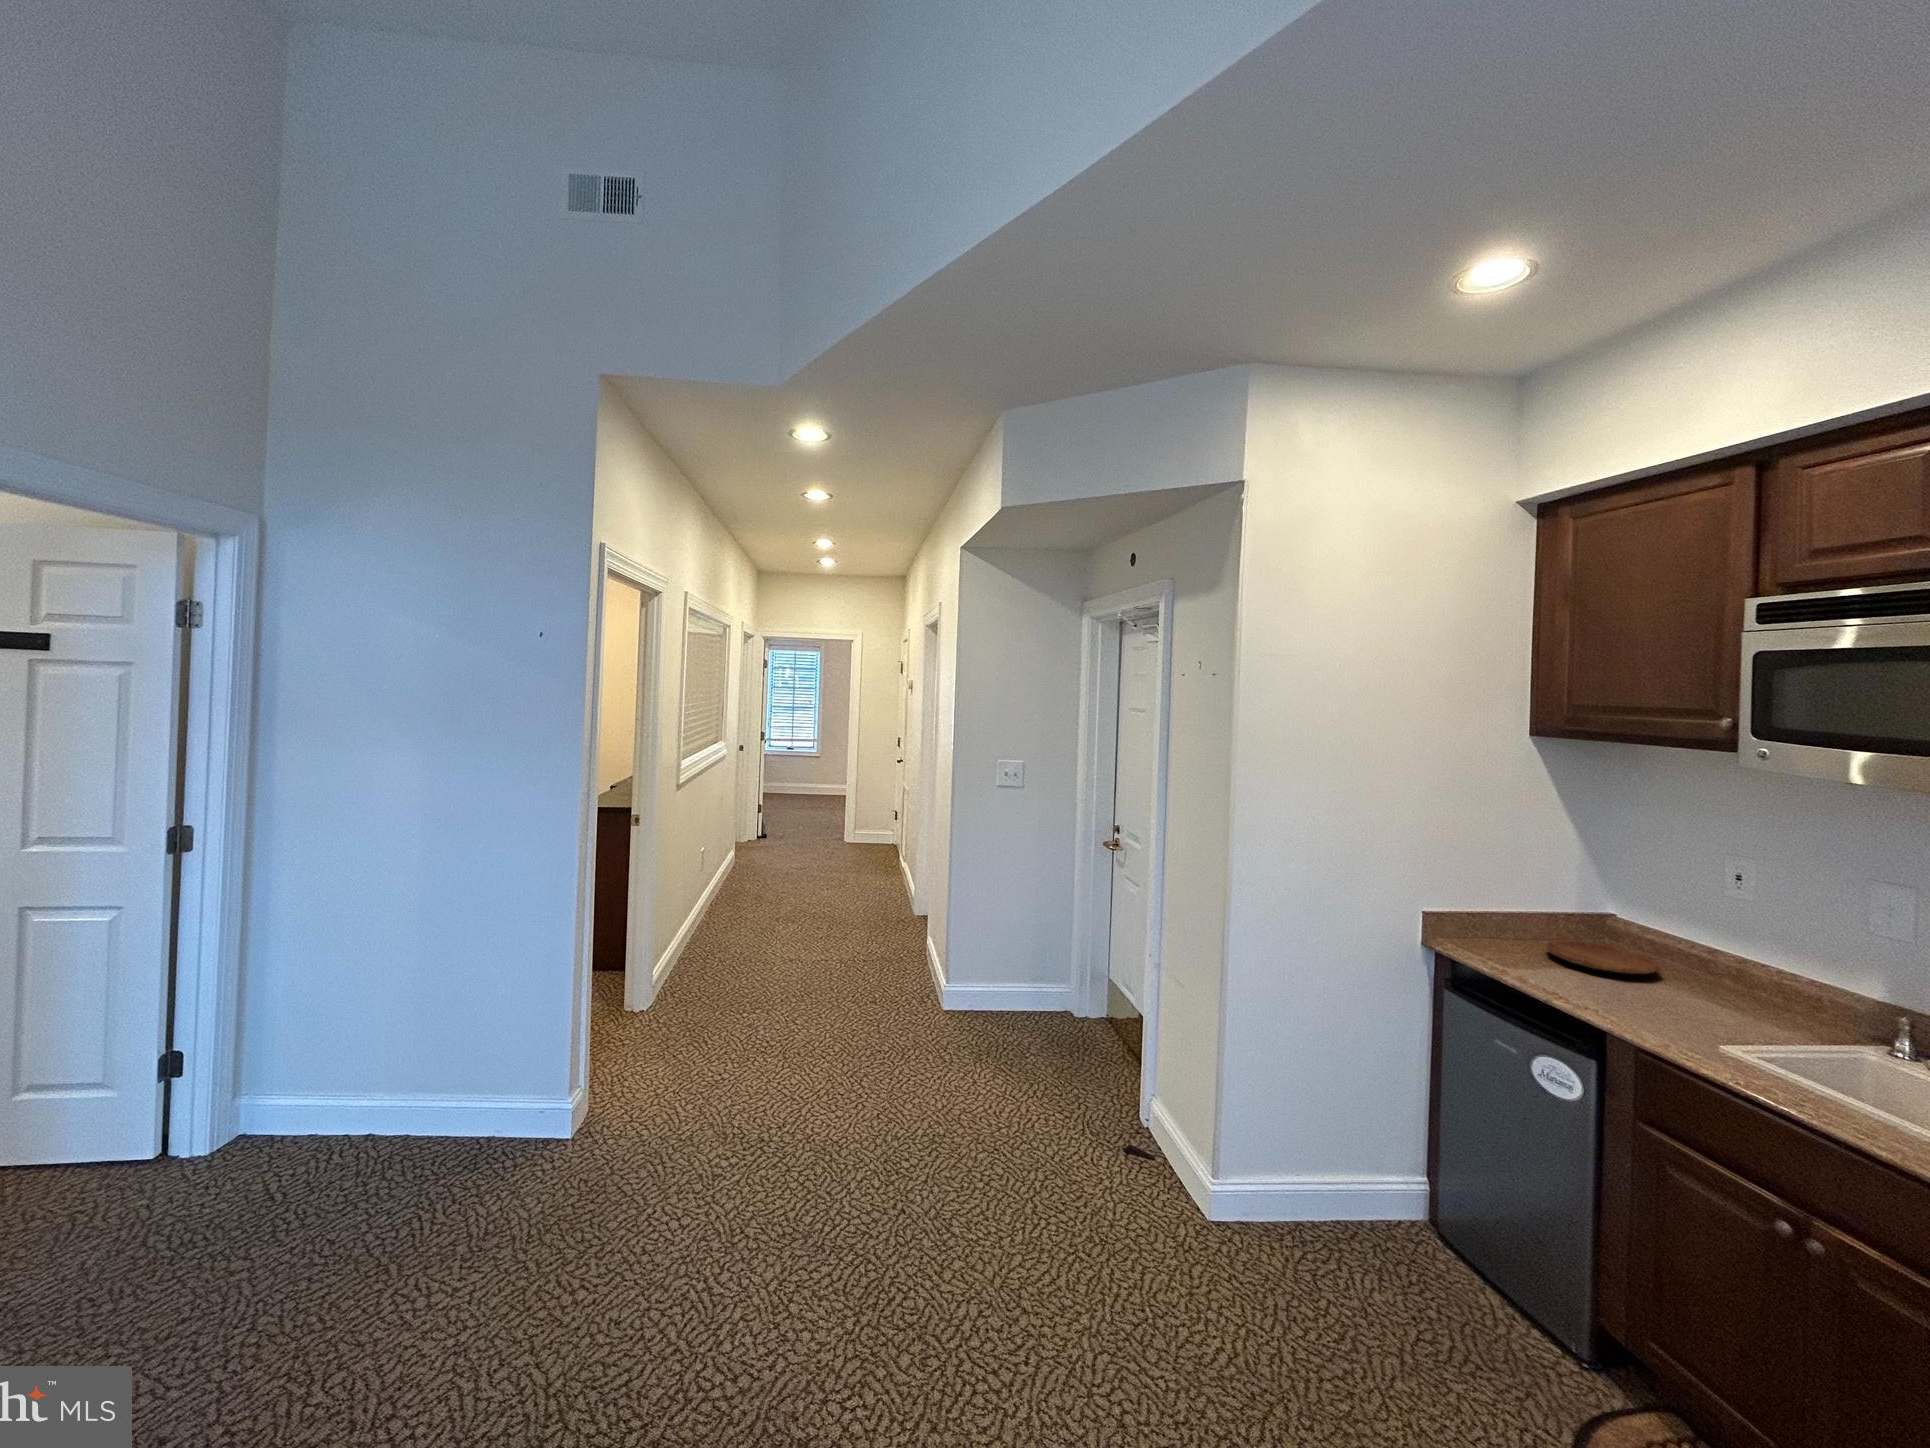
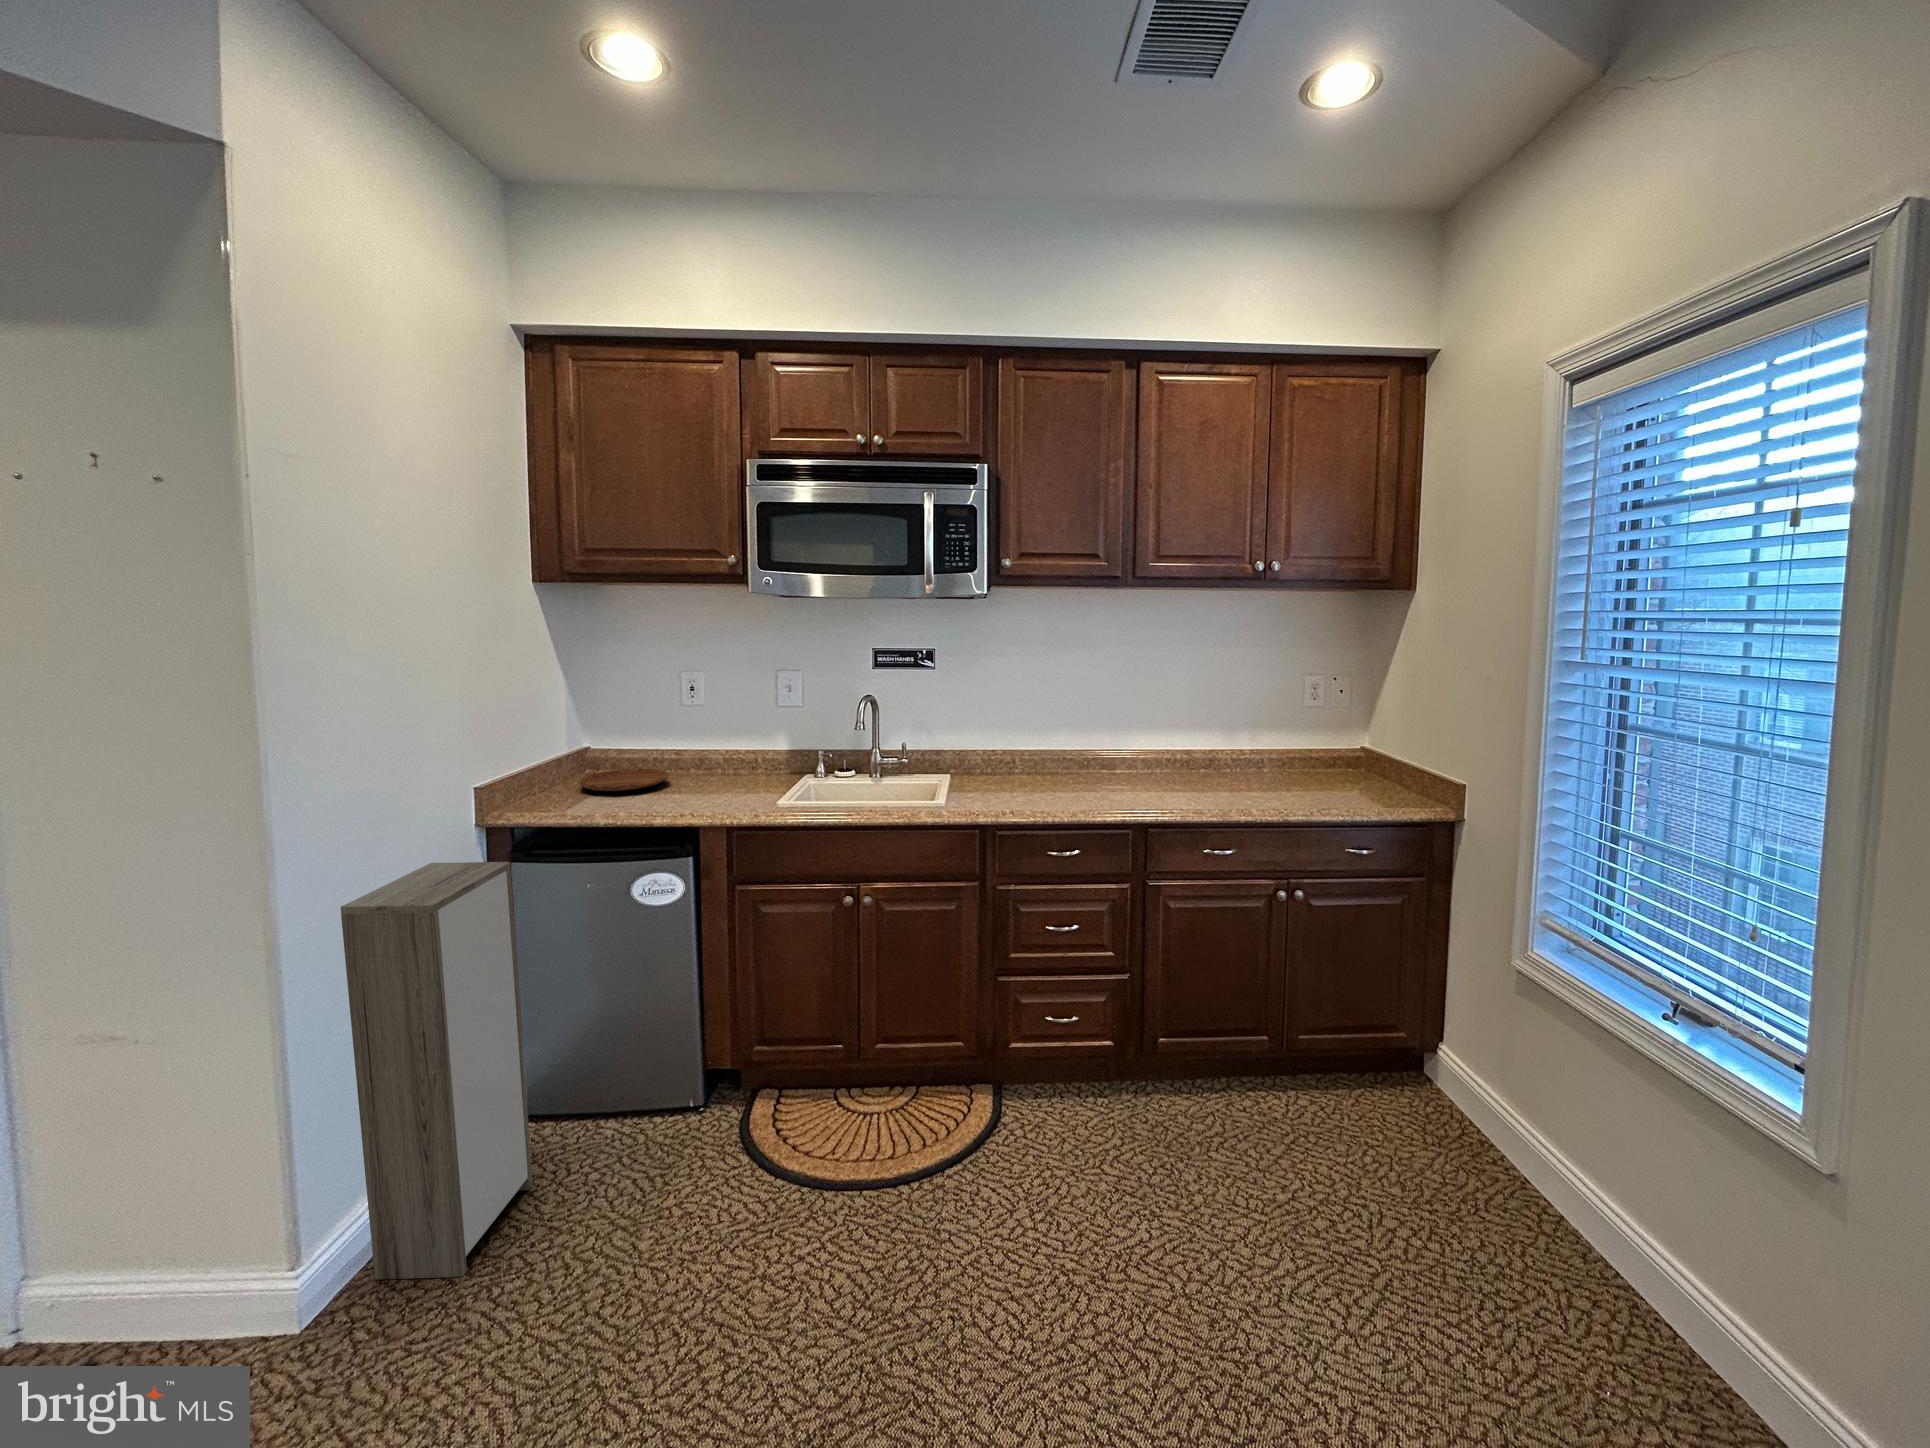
storage cabinet: none [1260,952,1400,1277] -> present [341,862,533,1280]

